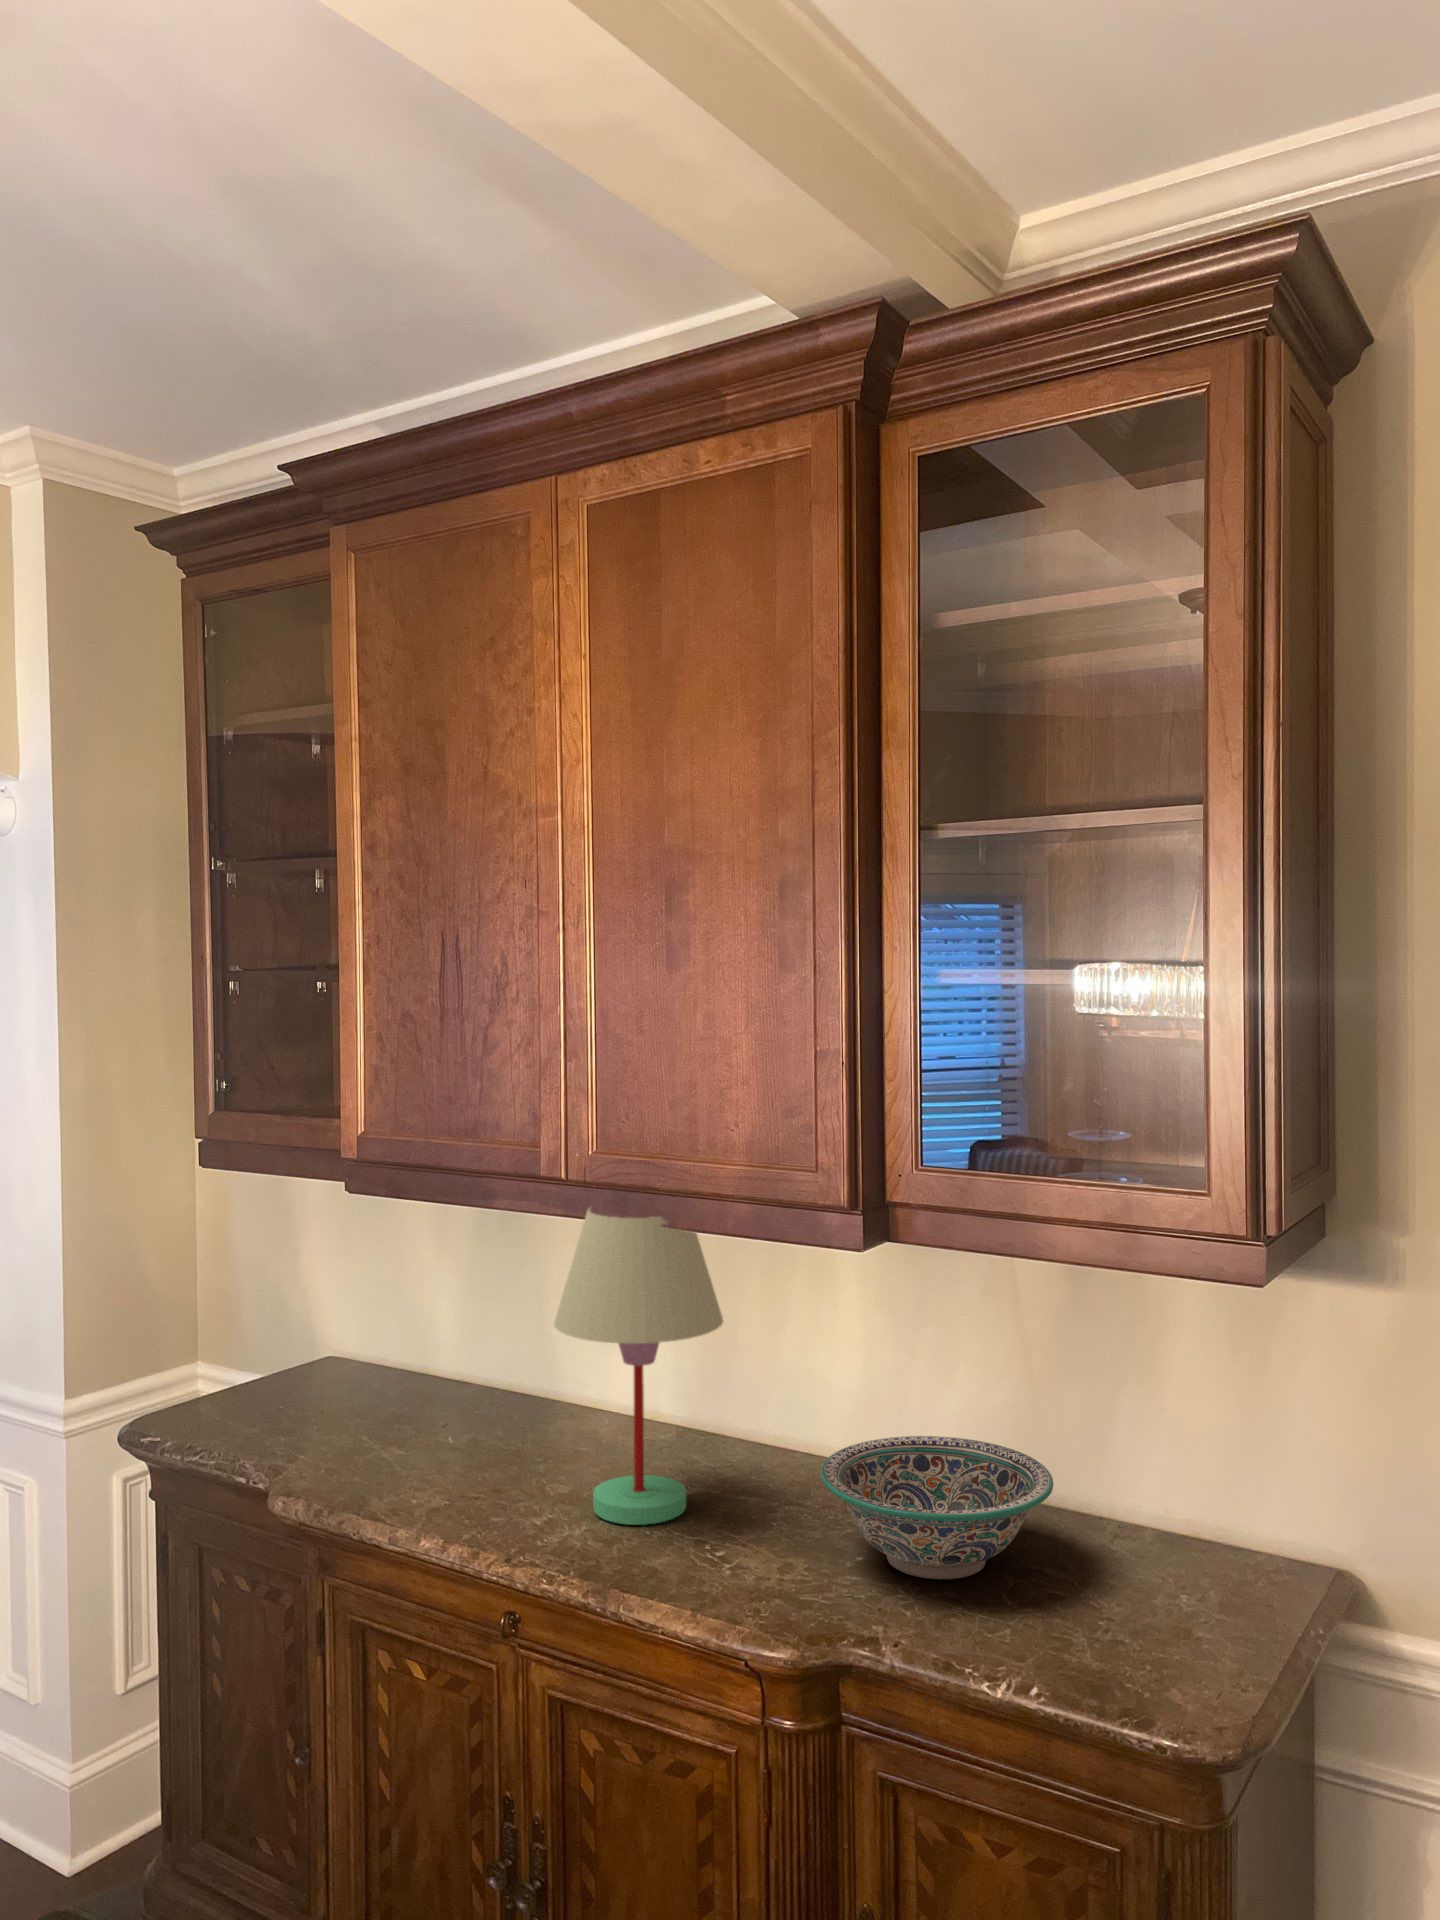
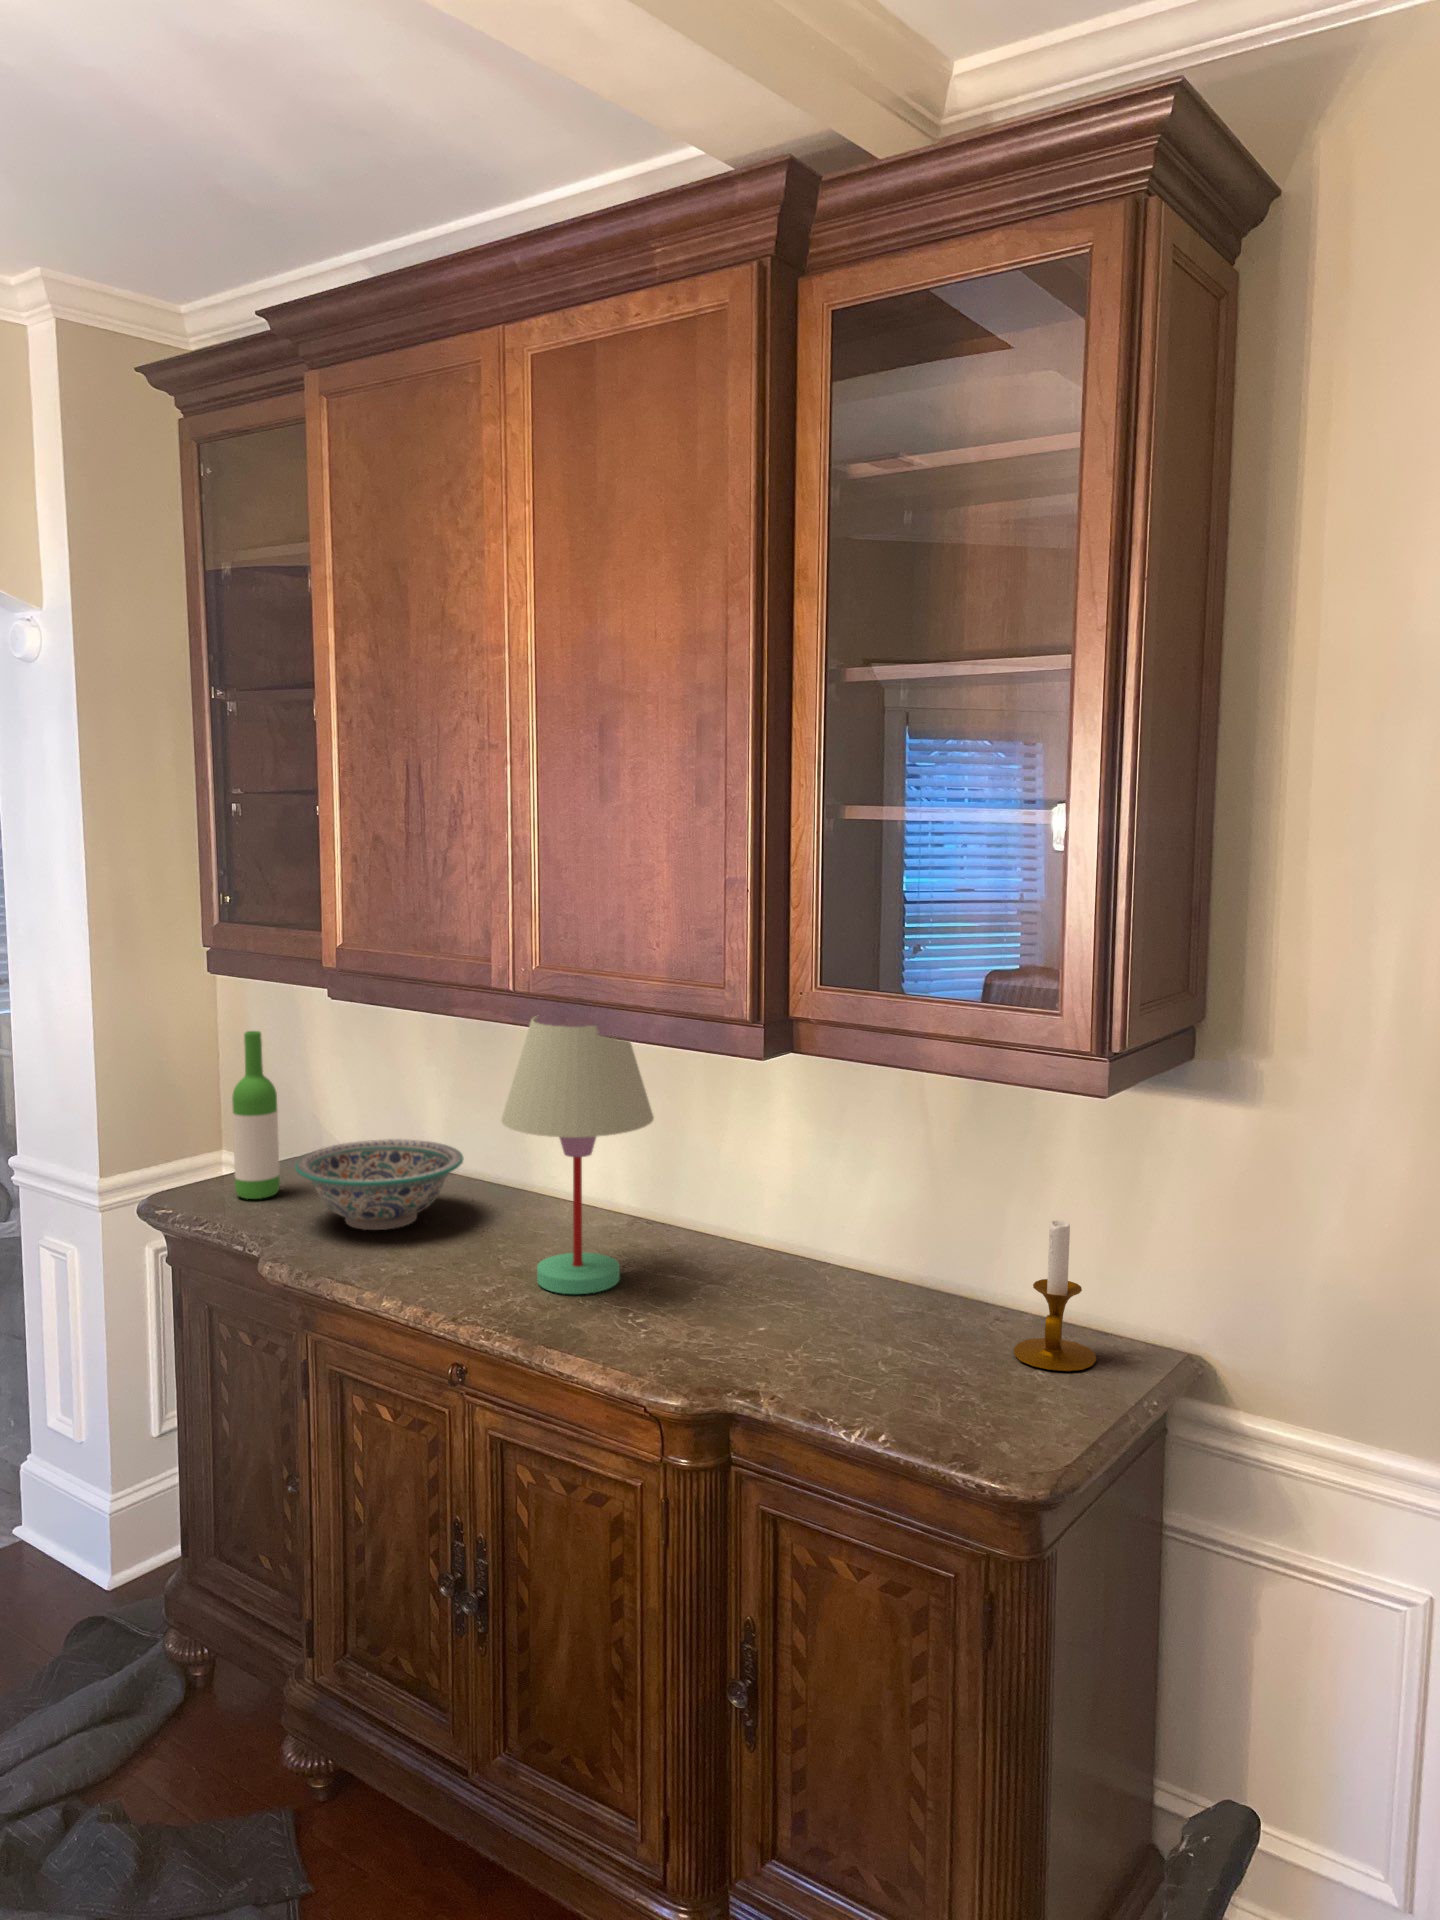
wine bottle: none [230,1229,280,1421] -> present [232,1031,280,1199]
candlestick: none [1151,1426,1247,1601] -> present [1014,1220,1096,1371]
decorative bowl: present [821,1436,1053,1579] -> present [295,1139,463,1230]

